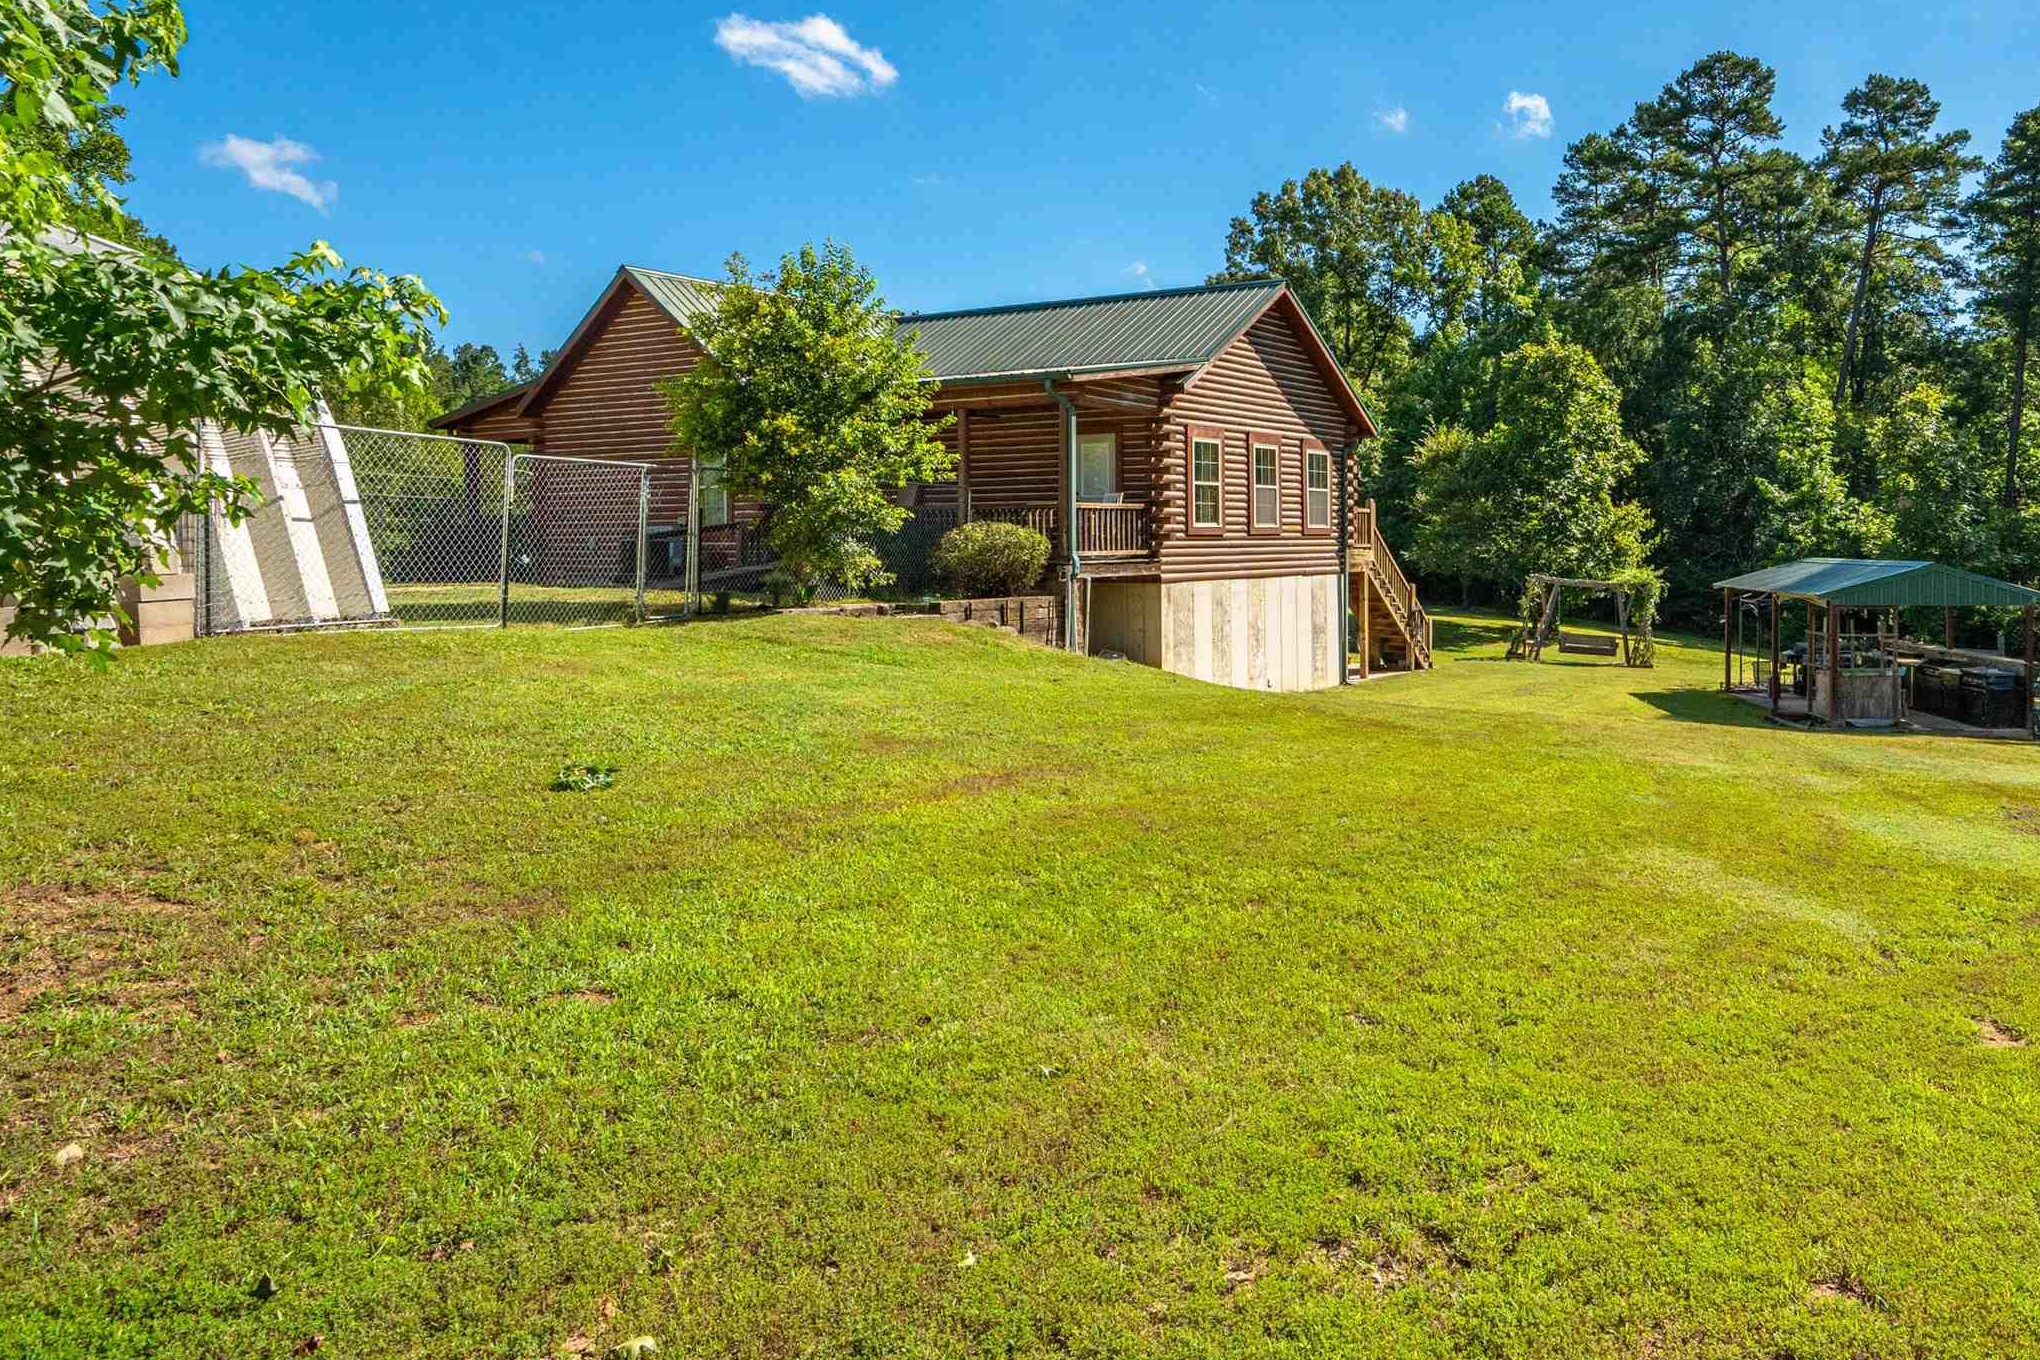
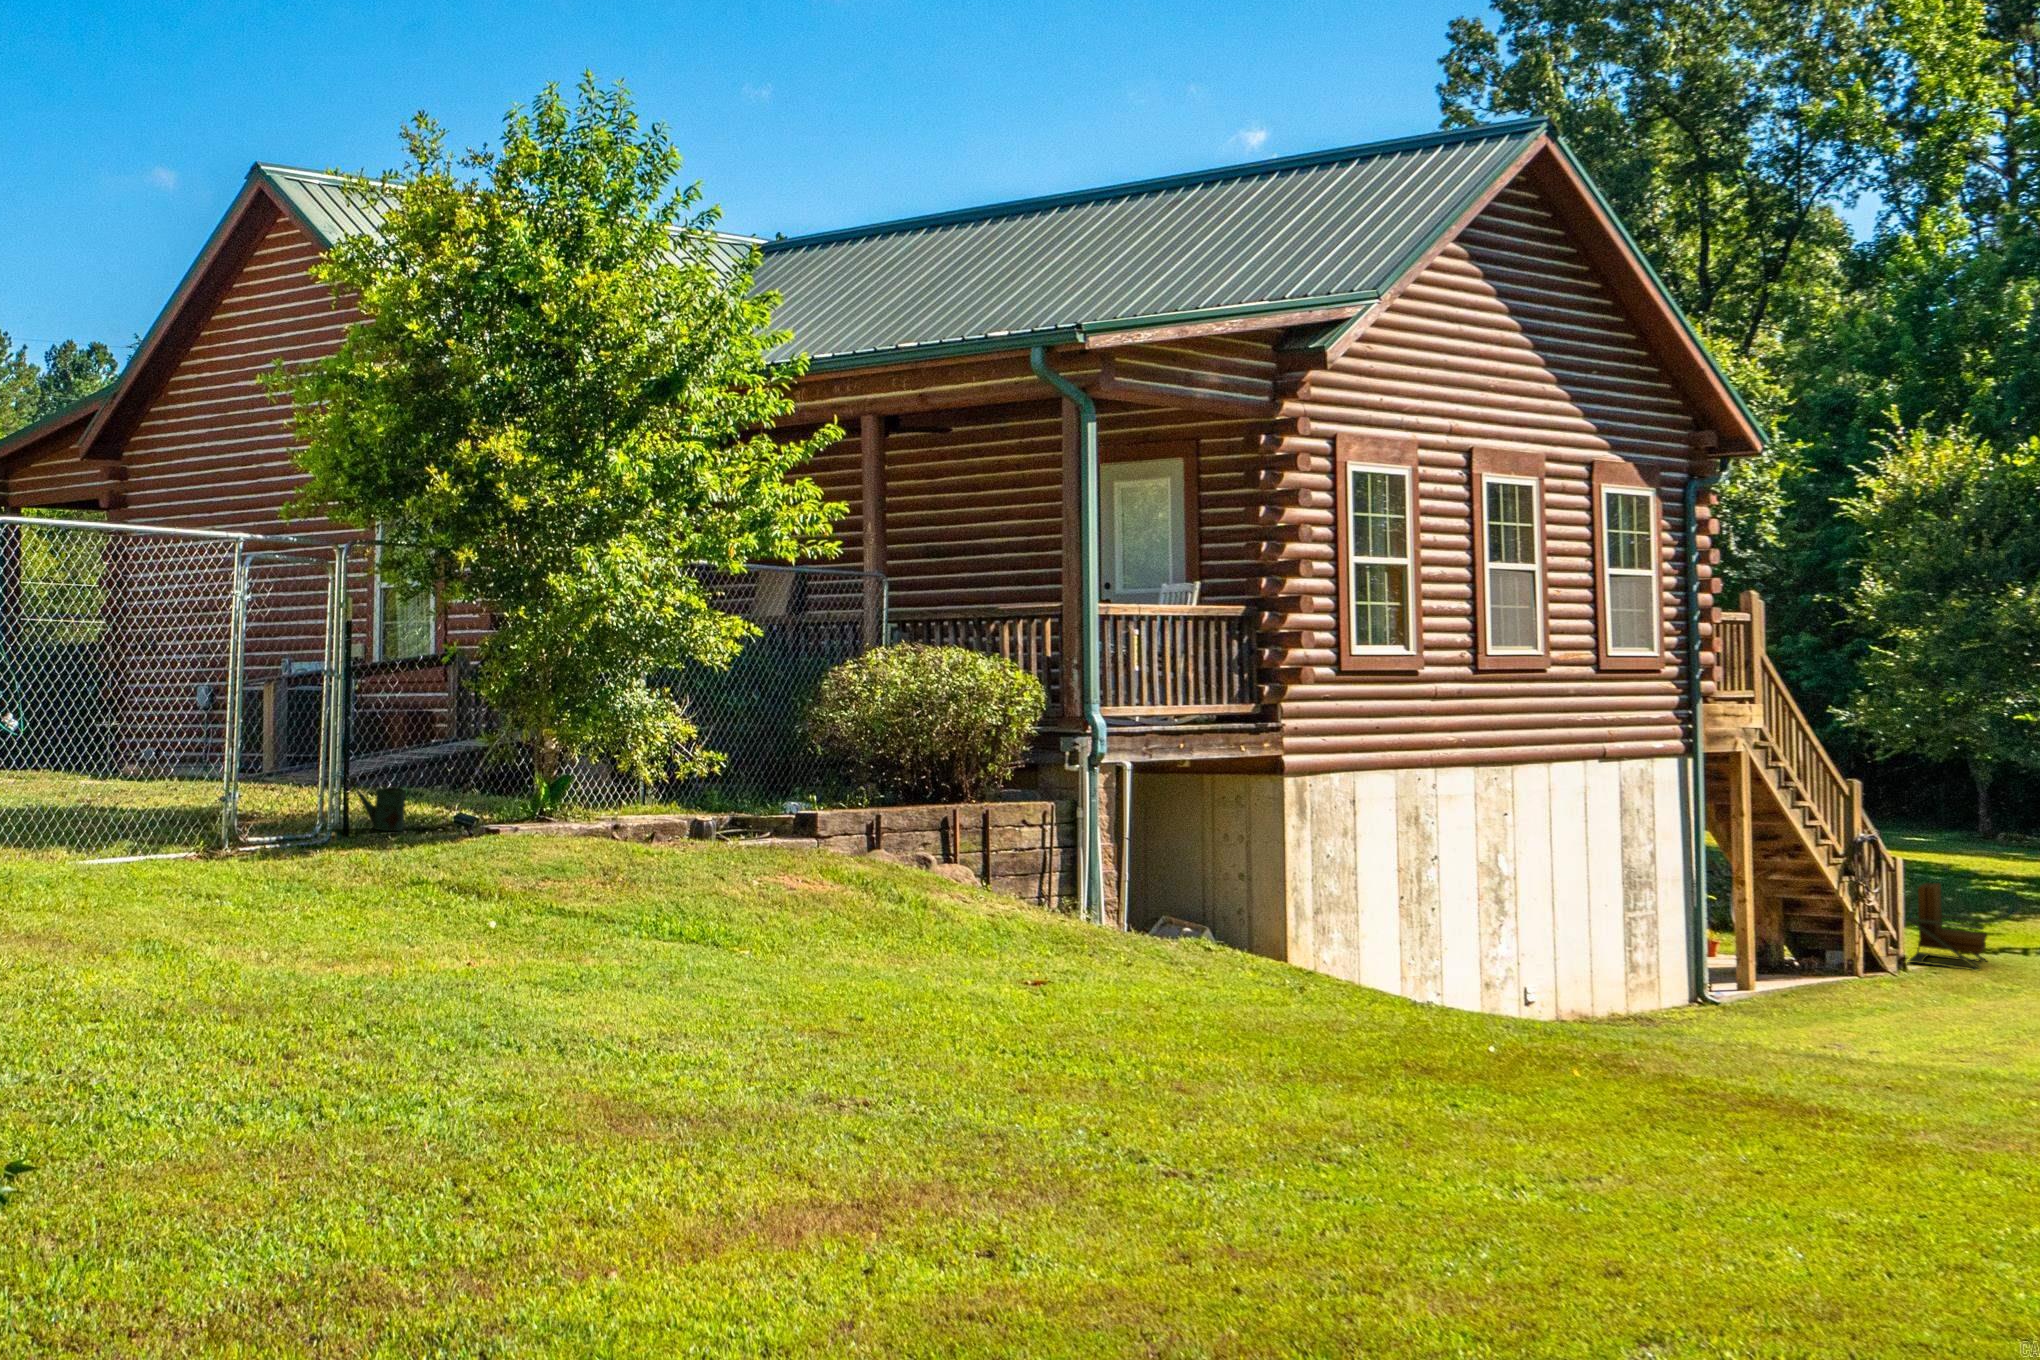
potted plant: present [764,572,787,607] -> none [466,747,533,819]
lounge chair: none [1432,628,1465,666] -> present [1908,883,1990,970]

